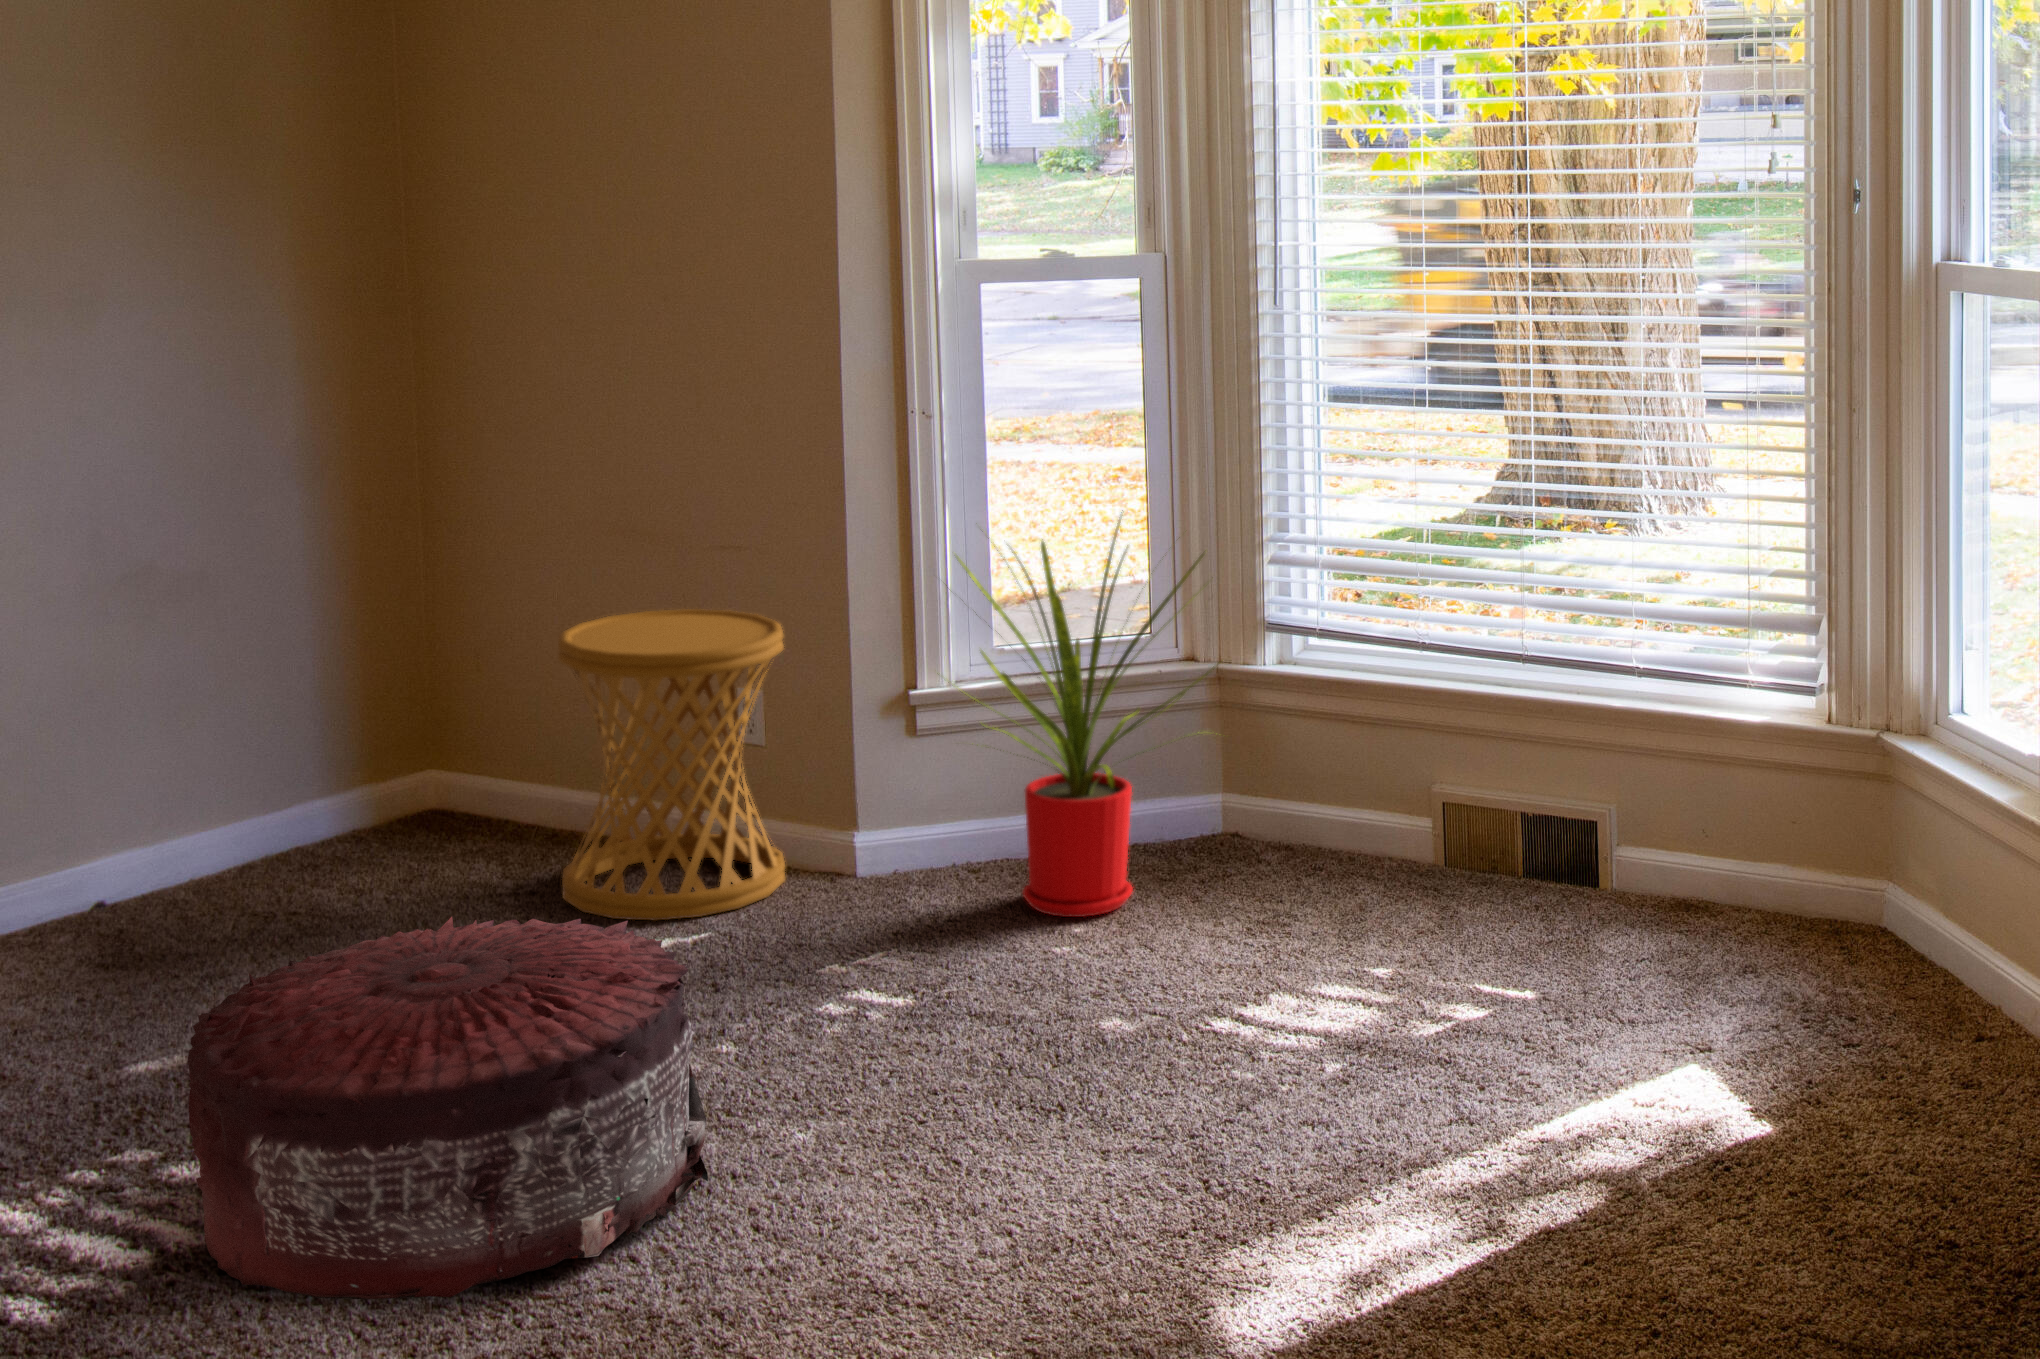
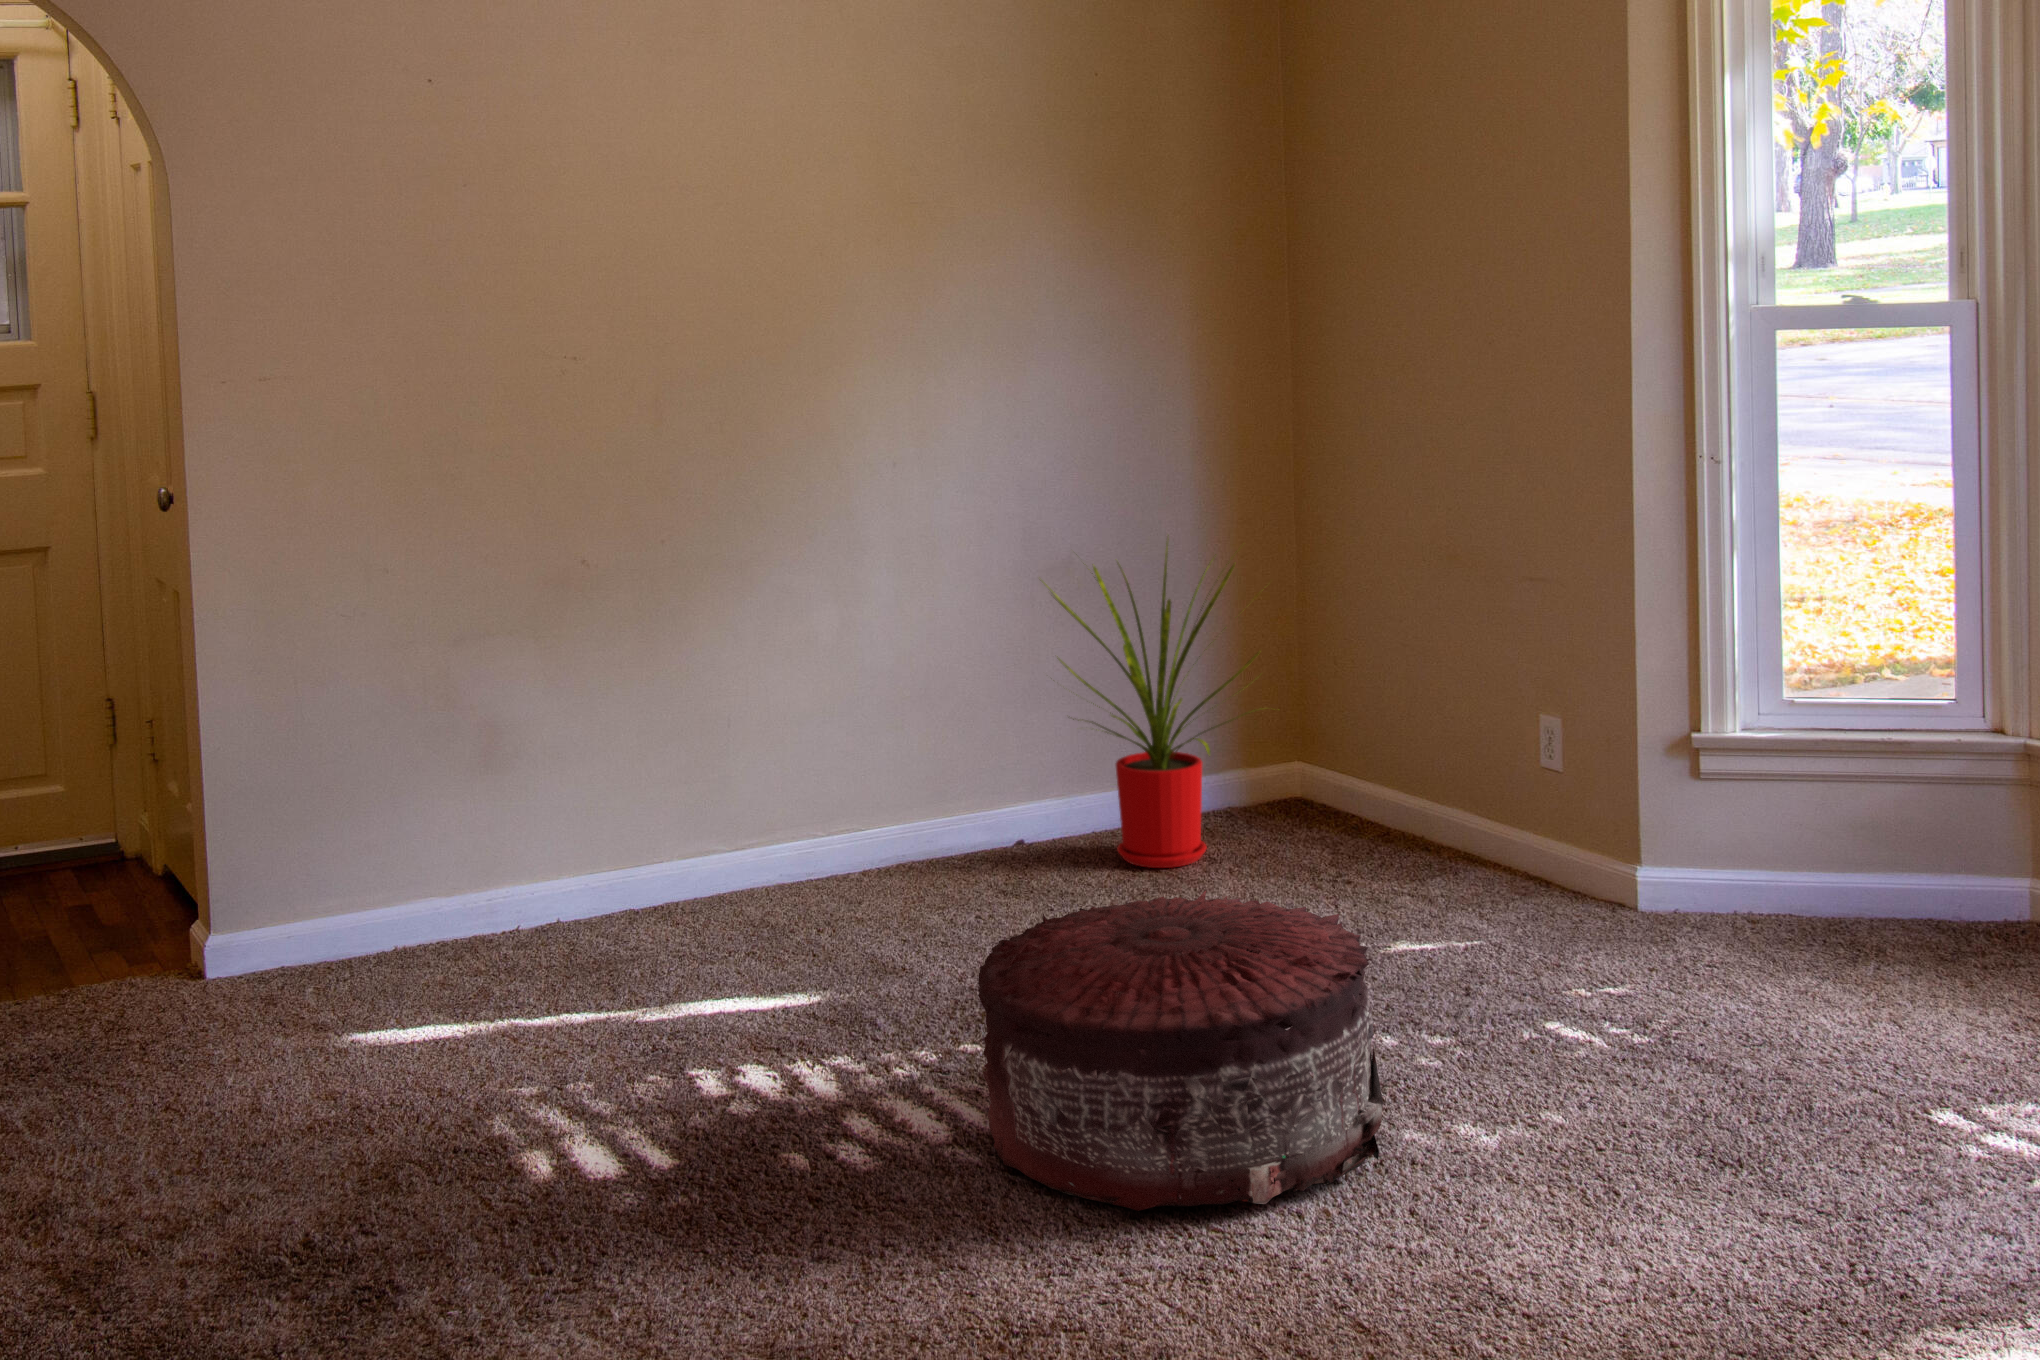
house plant: present [956,510,1214,917] -> present [1042,543,1261,868]
side table: present [558,609,785,921] -> none [1368,650,1570,928]

